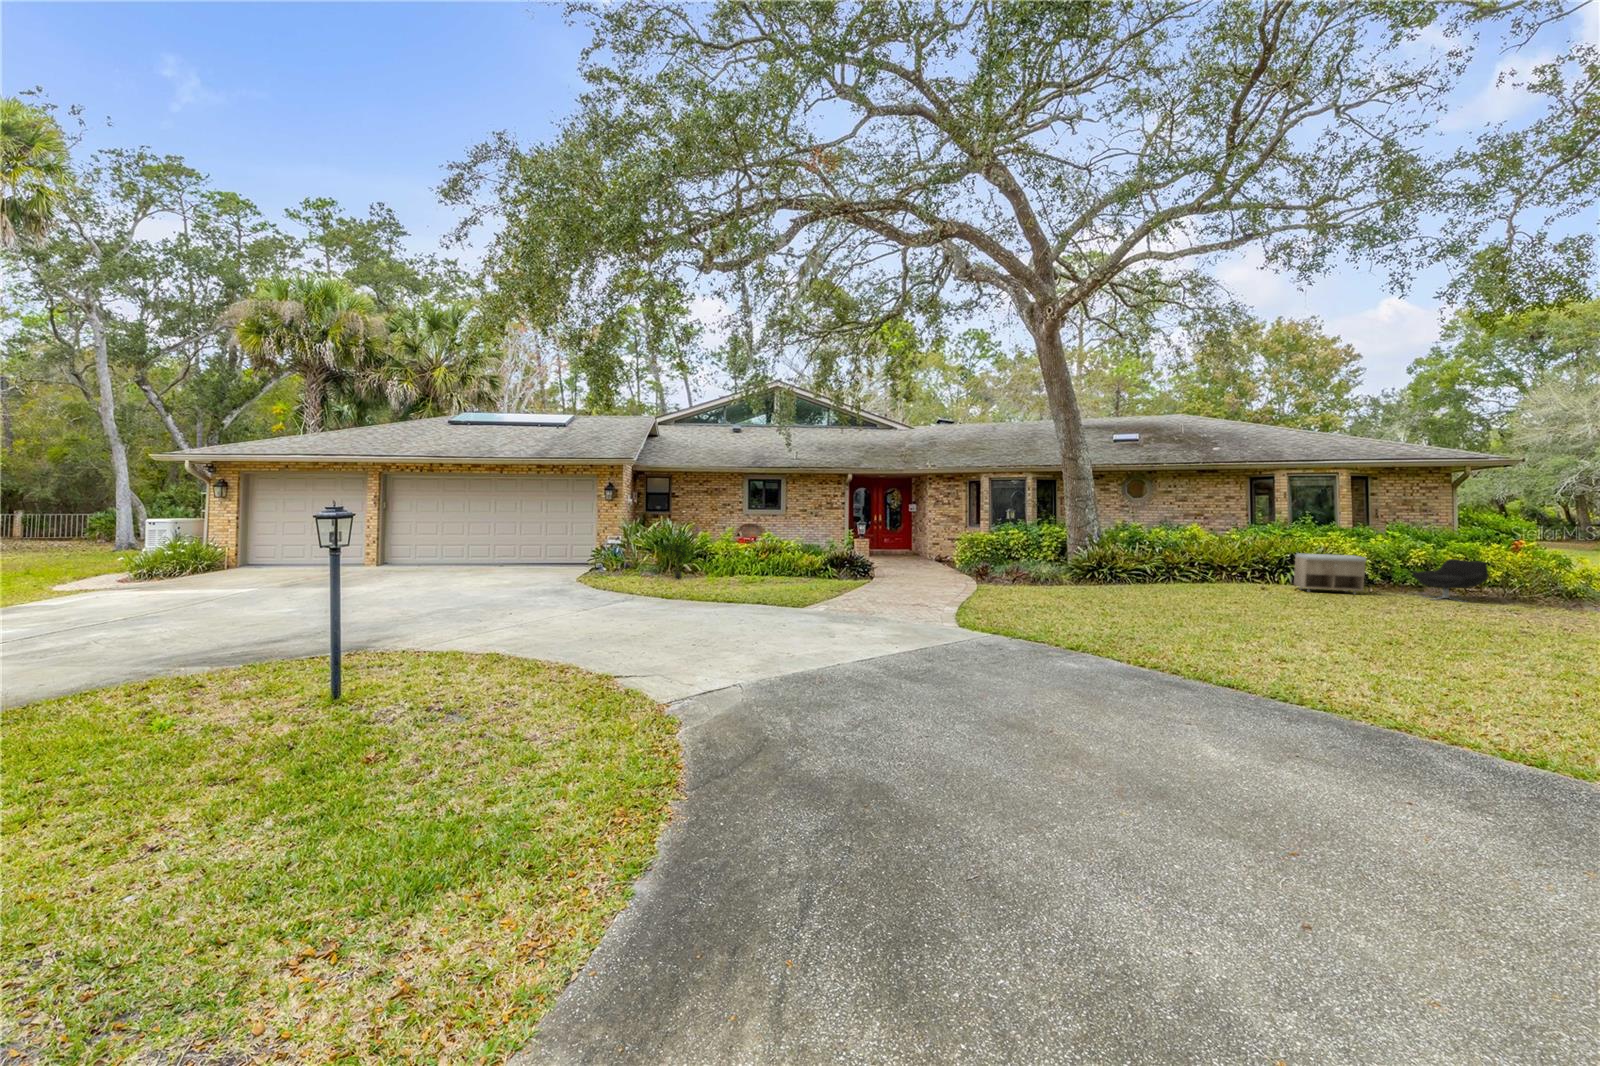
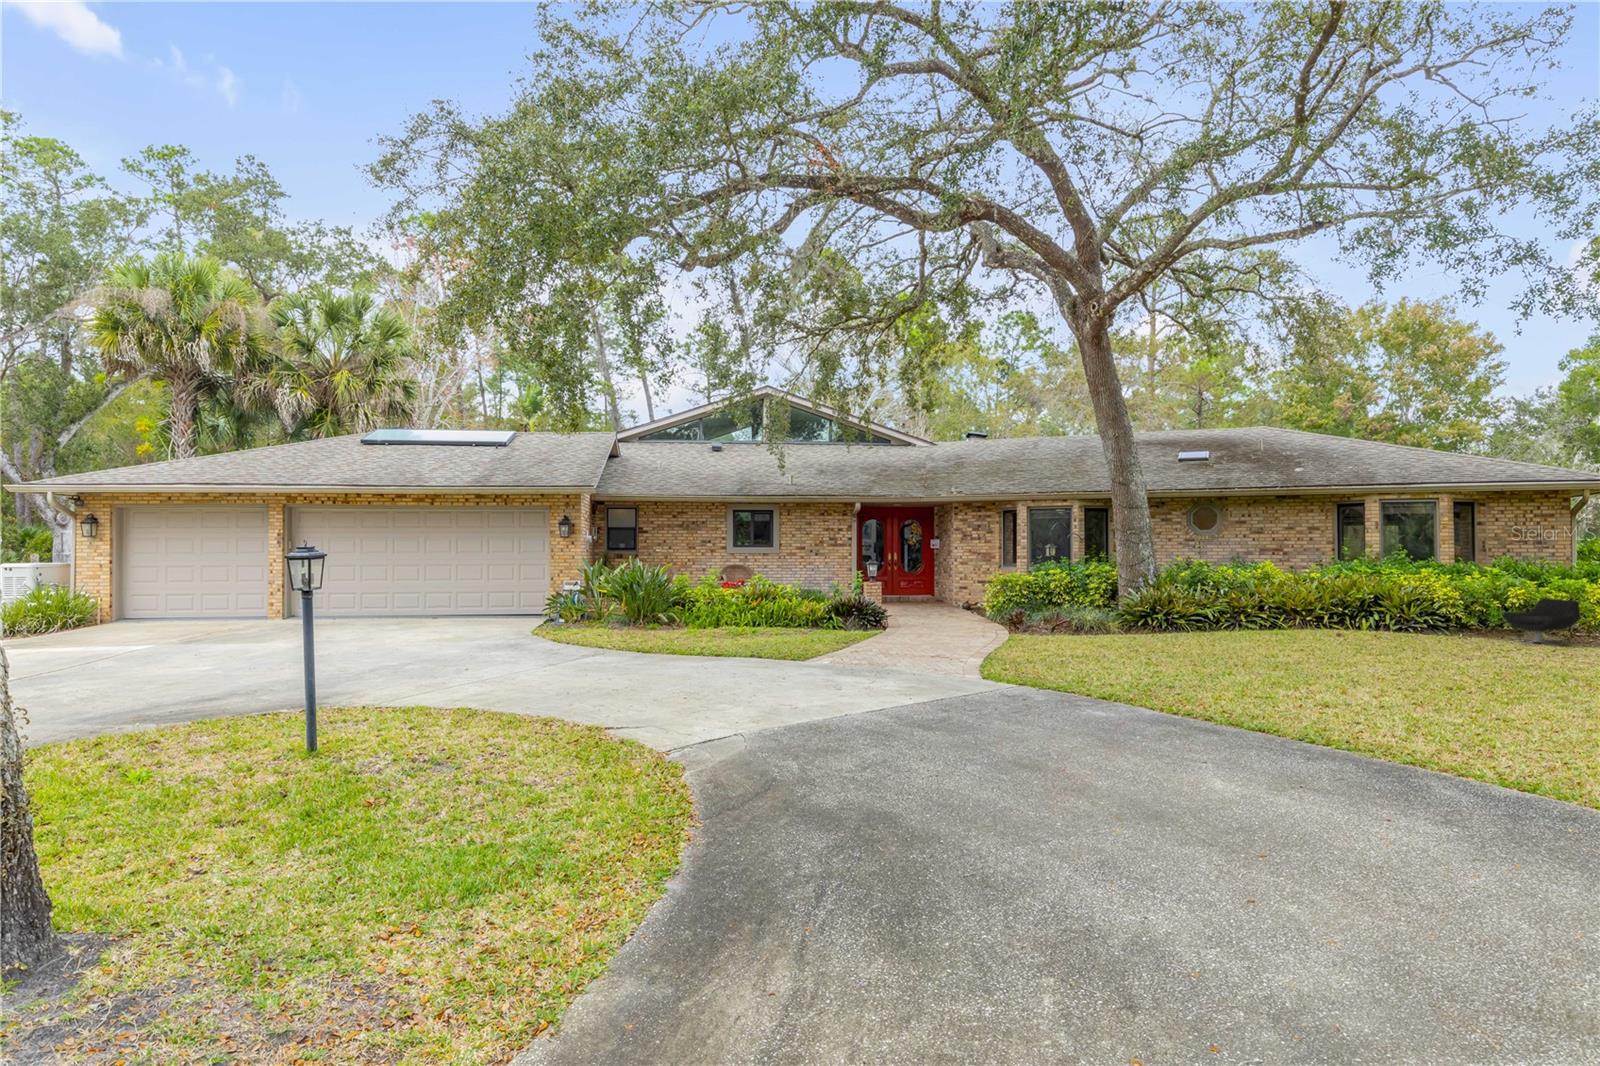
potted plant: present [664,542,689,579] -> none [636,585,673,631]
storage bench: present [1294,553,1366,594] -> none [1376,594,1450,639]

